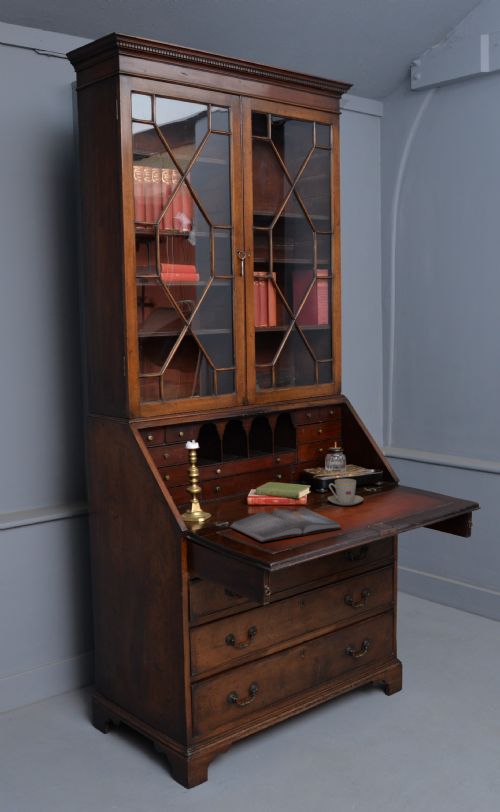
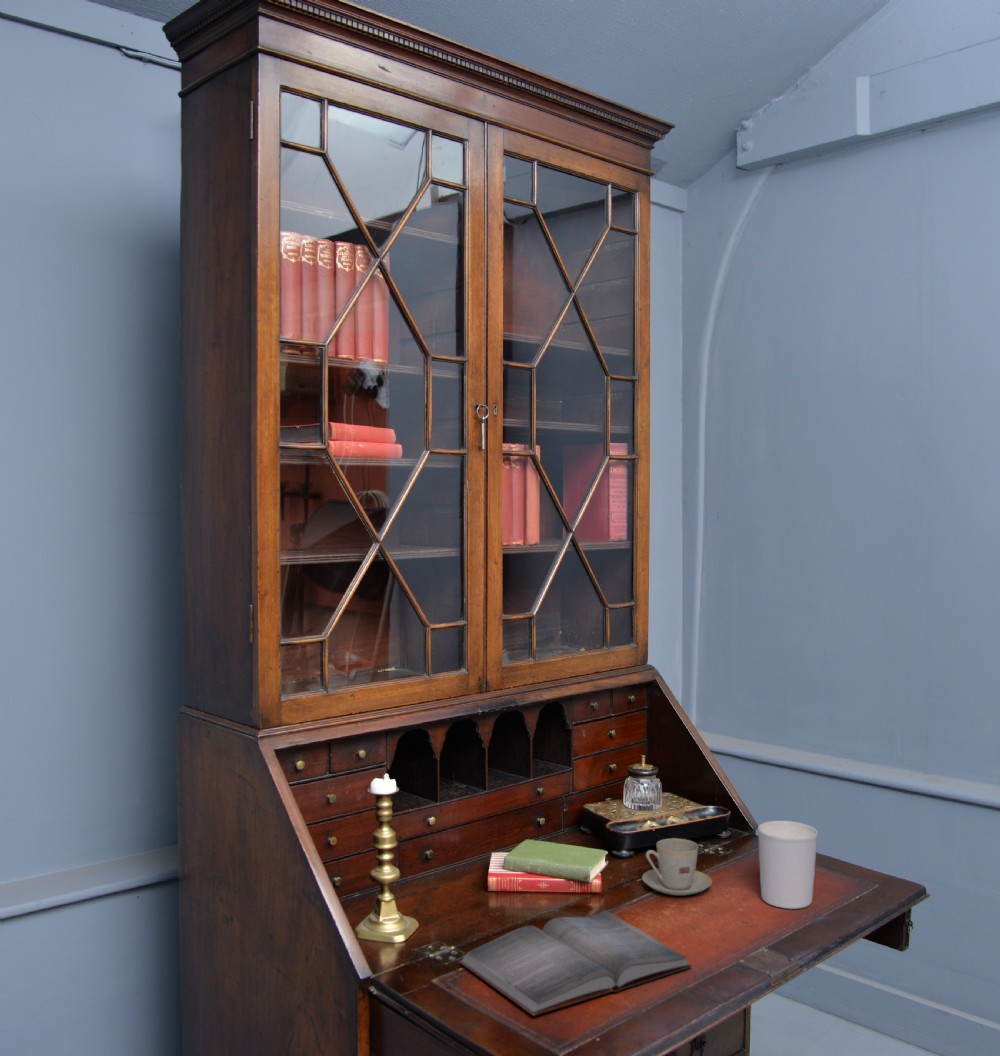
candle holder: none [386,468,416,510] -> present [758,821,818,909]

